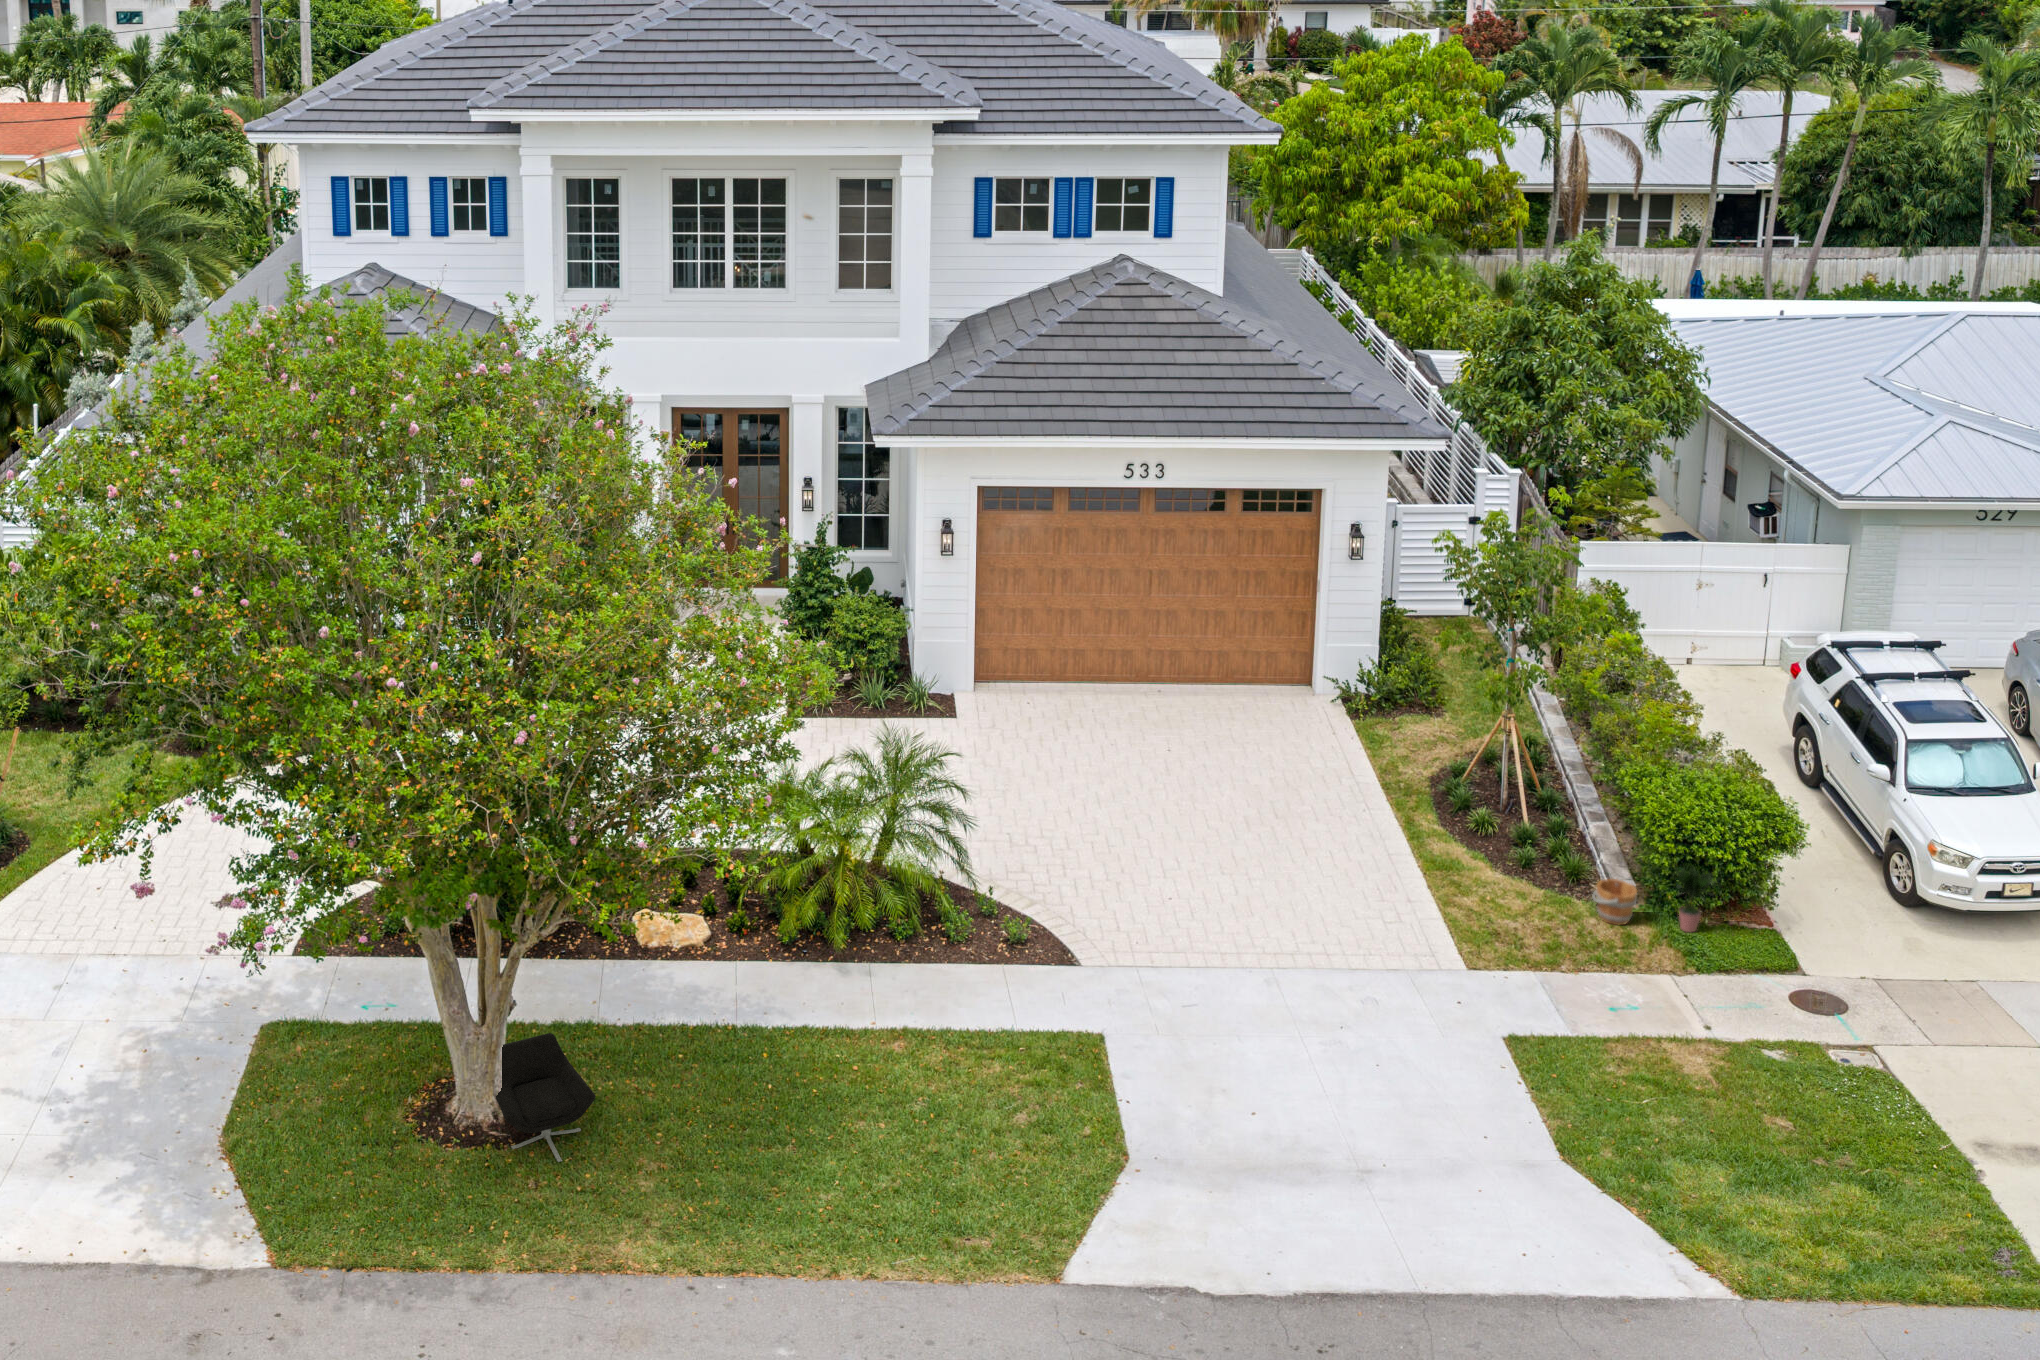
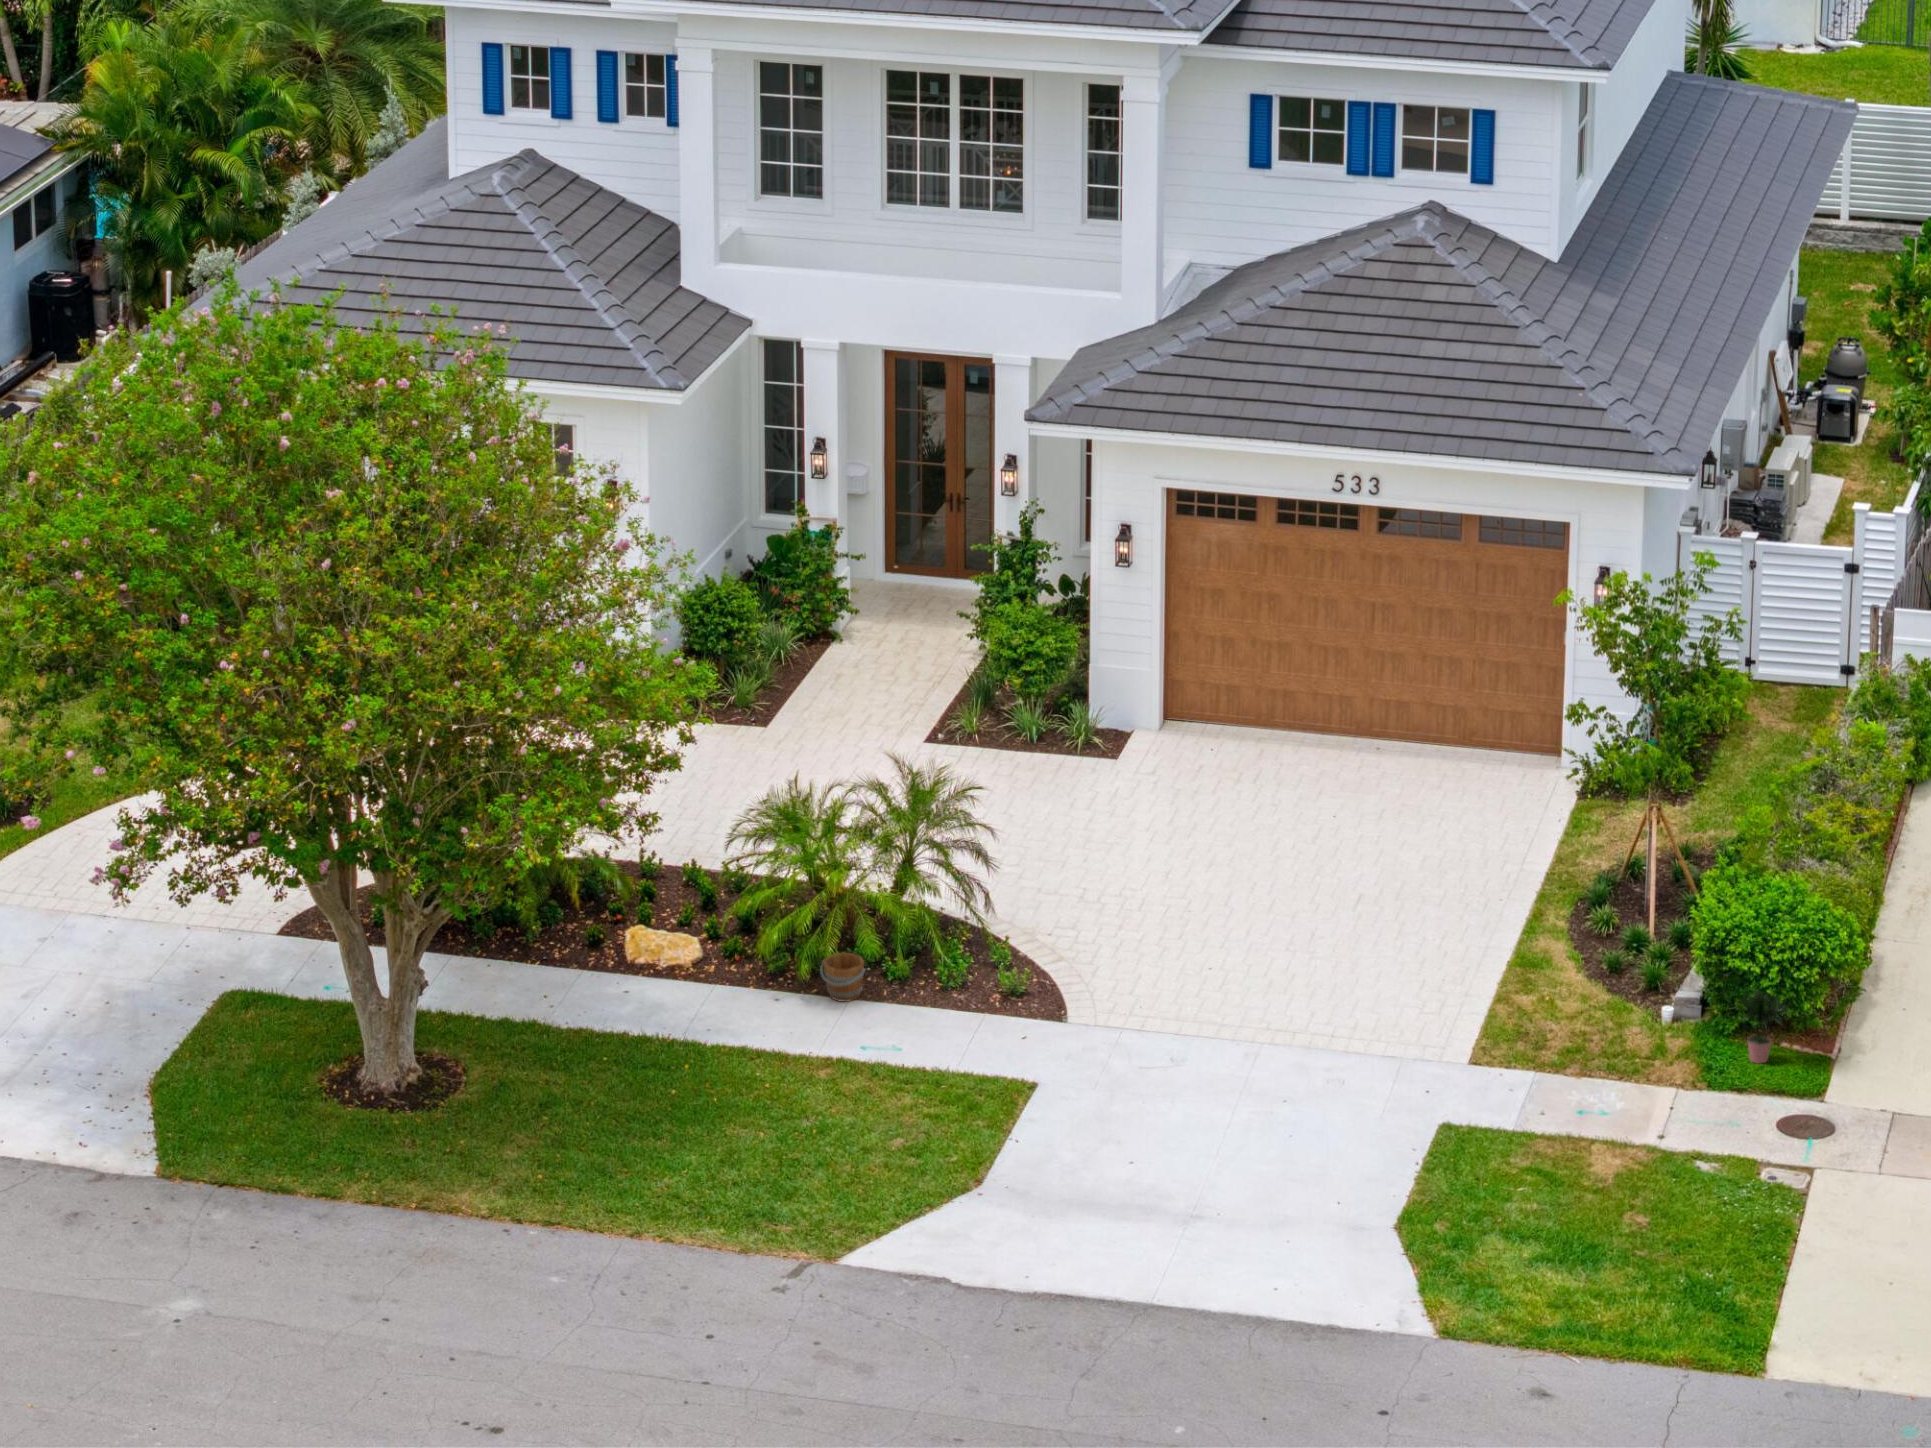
bucket: present [1592,879,1637,925] -> present [820,953,865,1002]
lounge chair: present [496,1033,596,1162] -> none [397,1017,490,1133]

